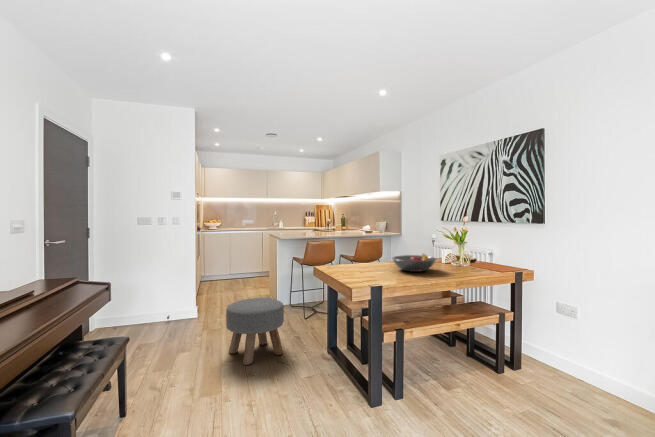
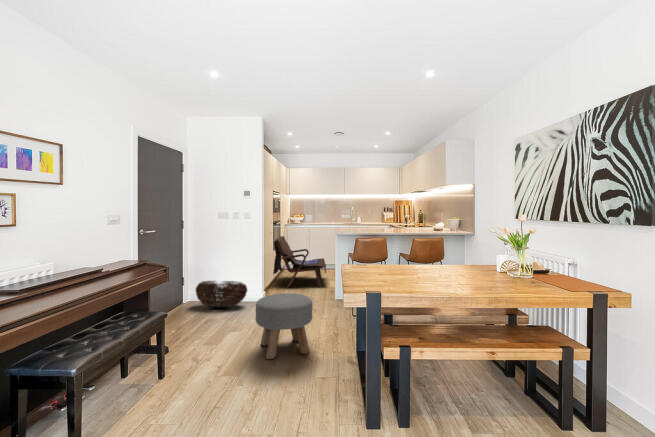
armchair: none [204,243,262,297] -> present [273,236,326,288]
fruit bowl: present [392,254,436,272] -> none [418,259,475,281]
basket: none [124,293,188,325] -> present [196,281,247,308]

